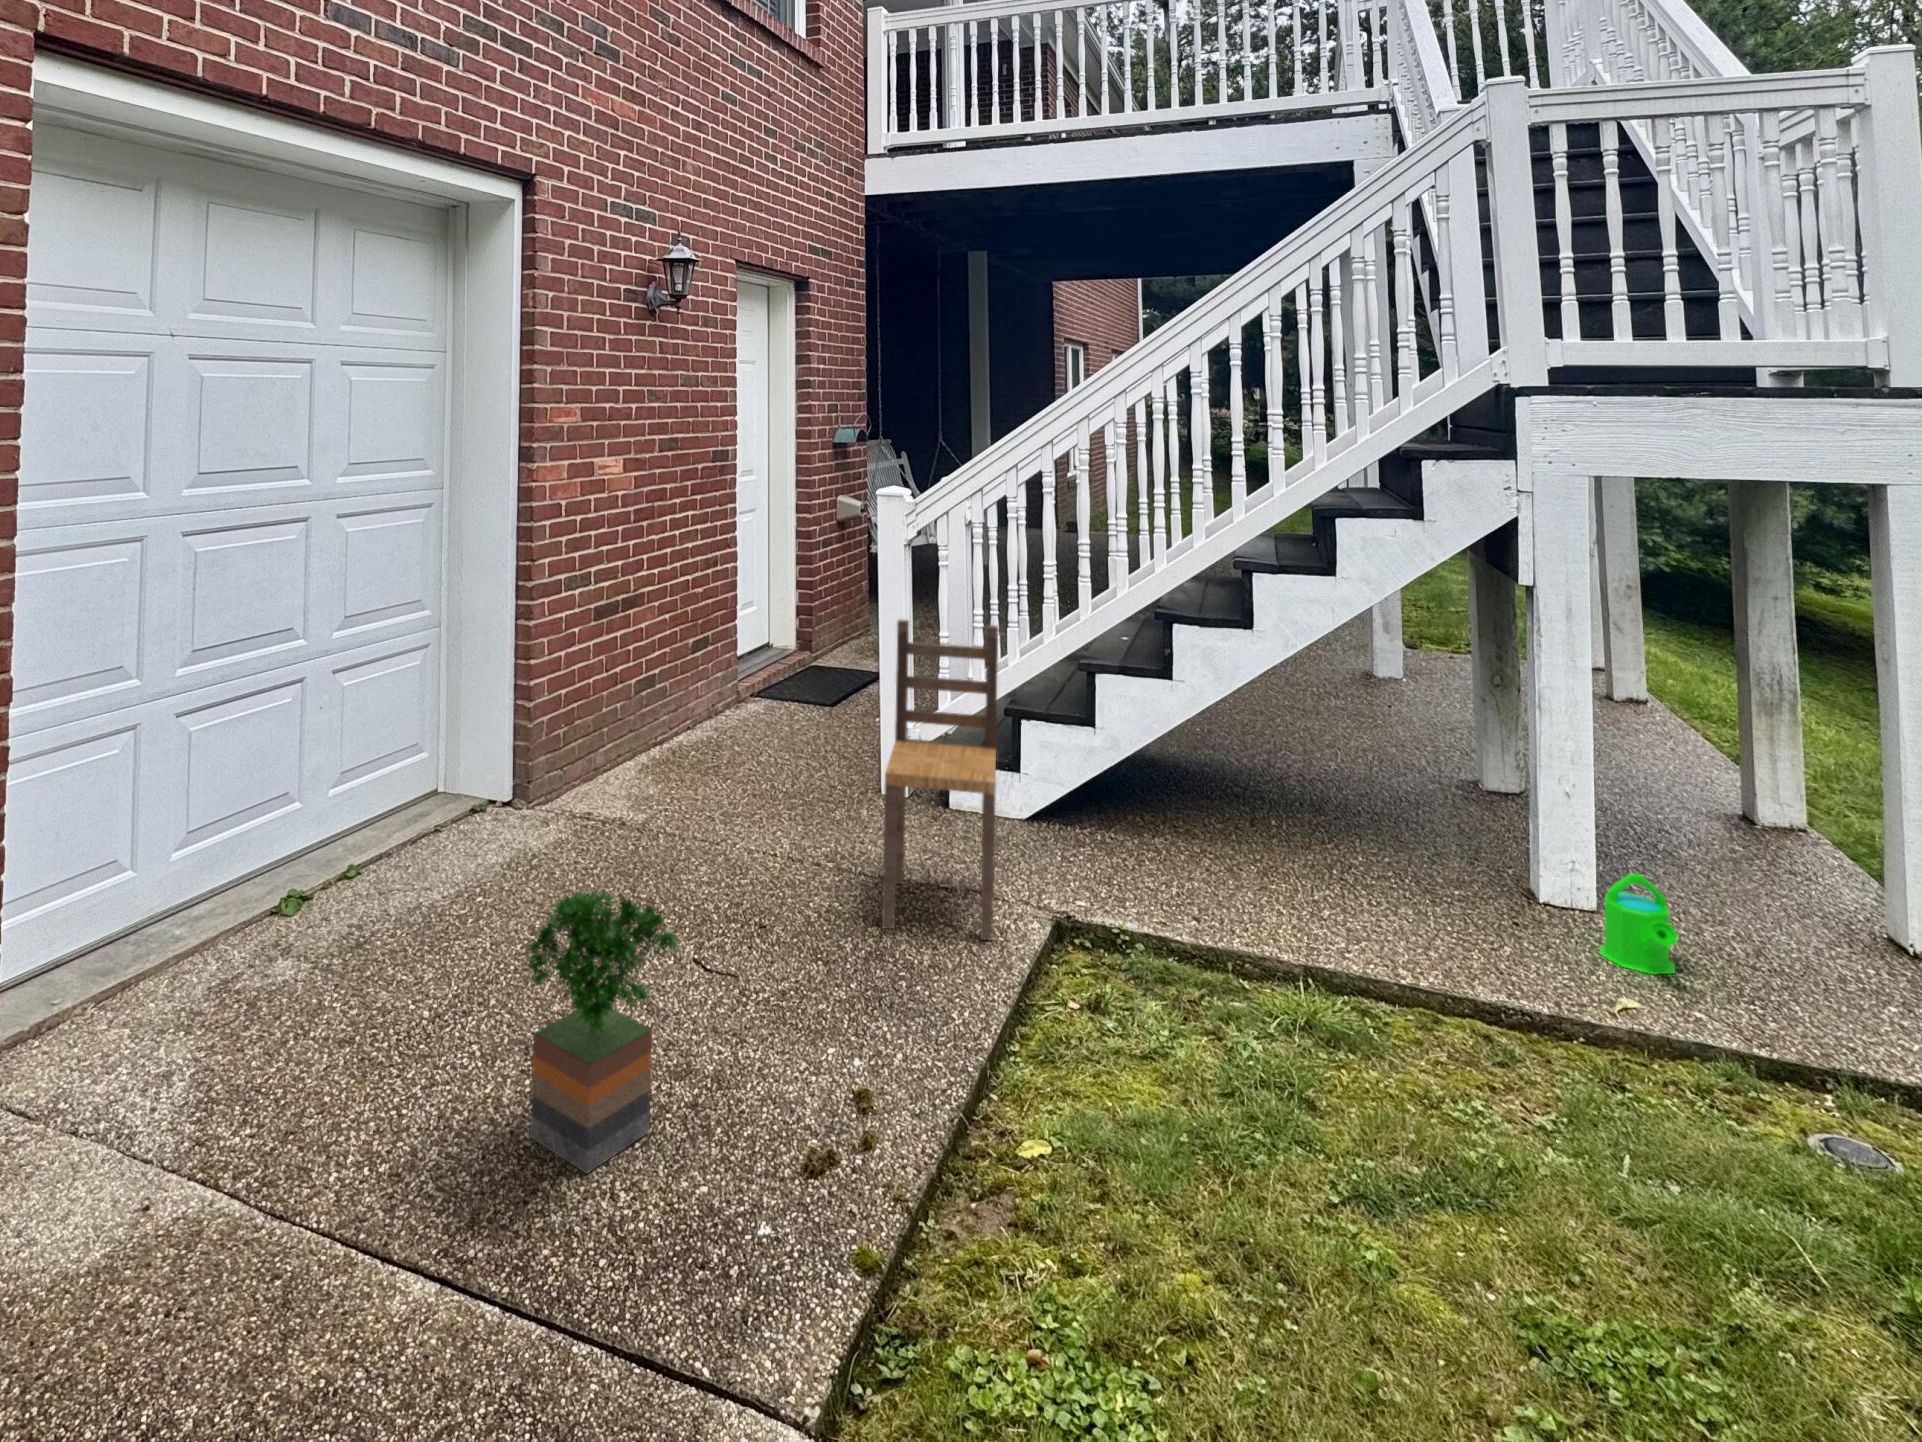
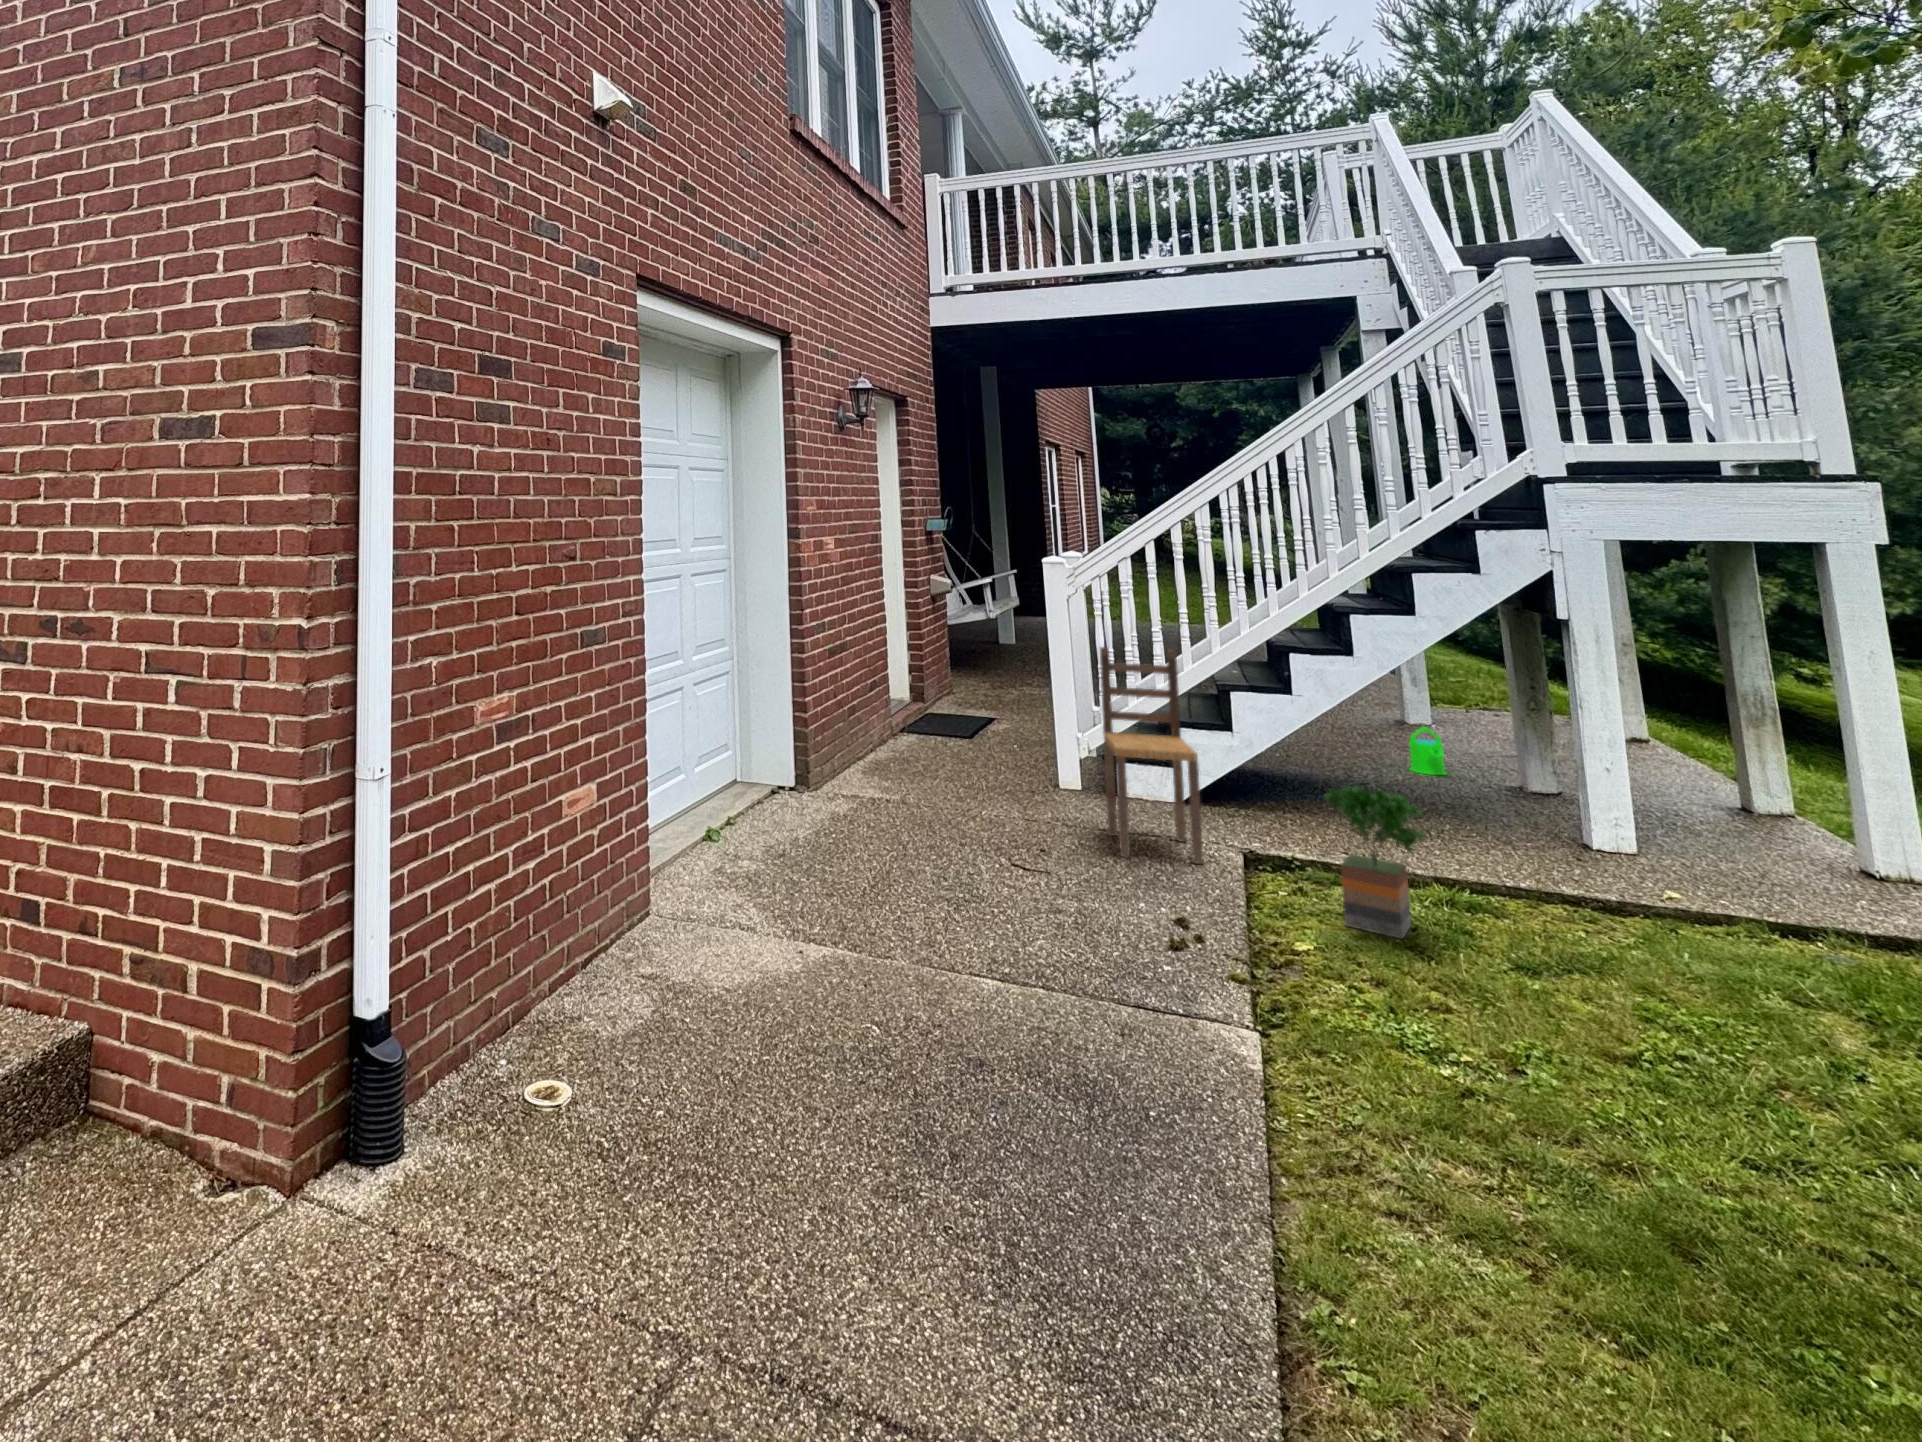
watering can: present [1600,874,1678,974] -> present [1409,727,1447,775]
potted tree: present [528,888,678,1173] -> present [1325,786,1425,939]

